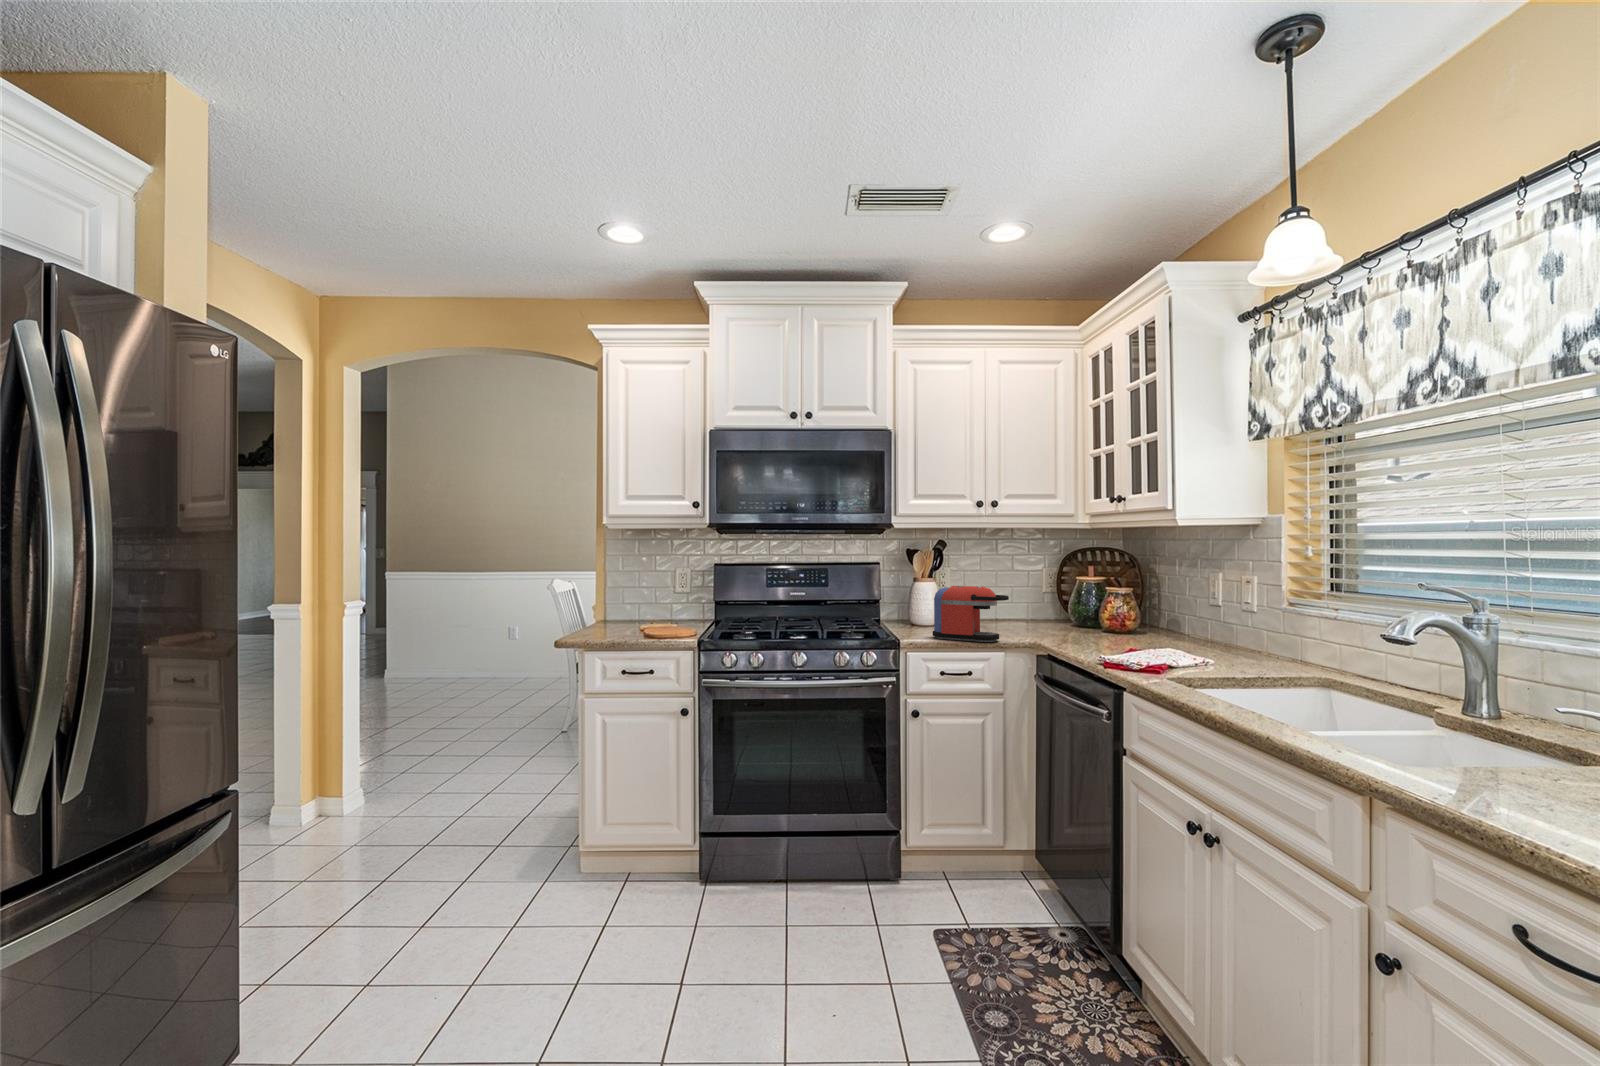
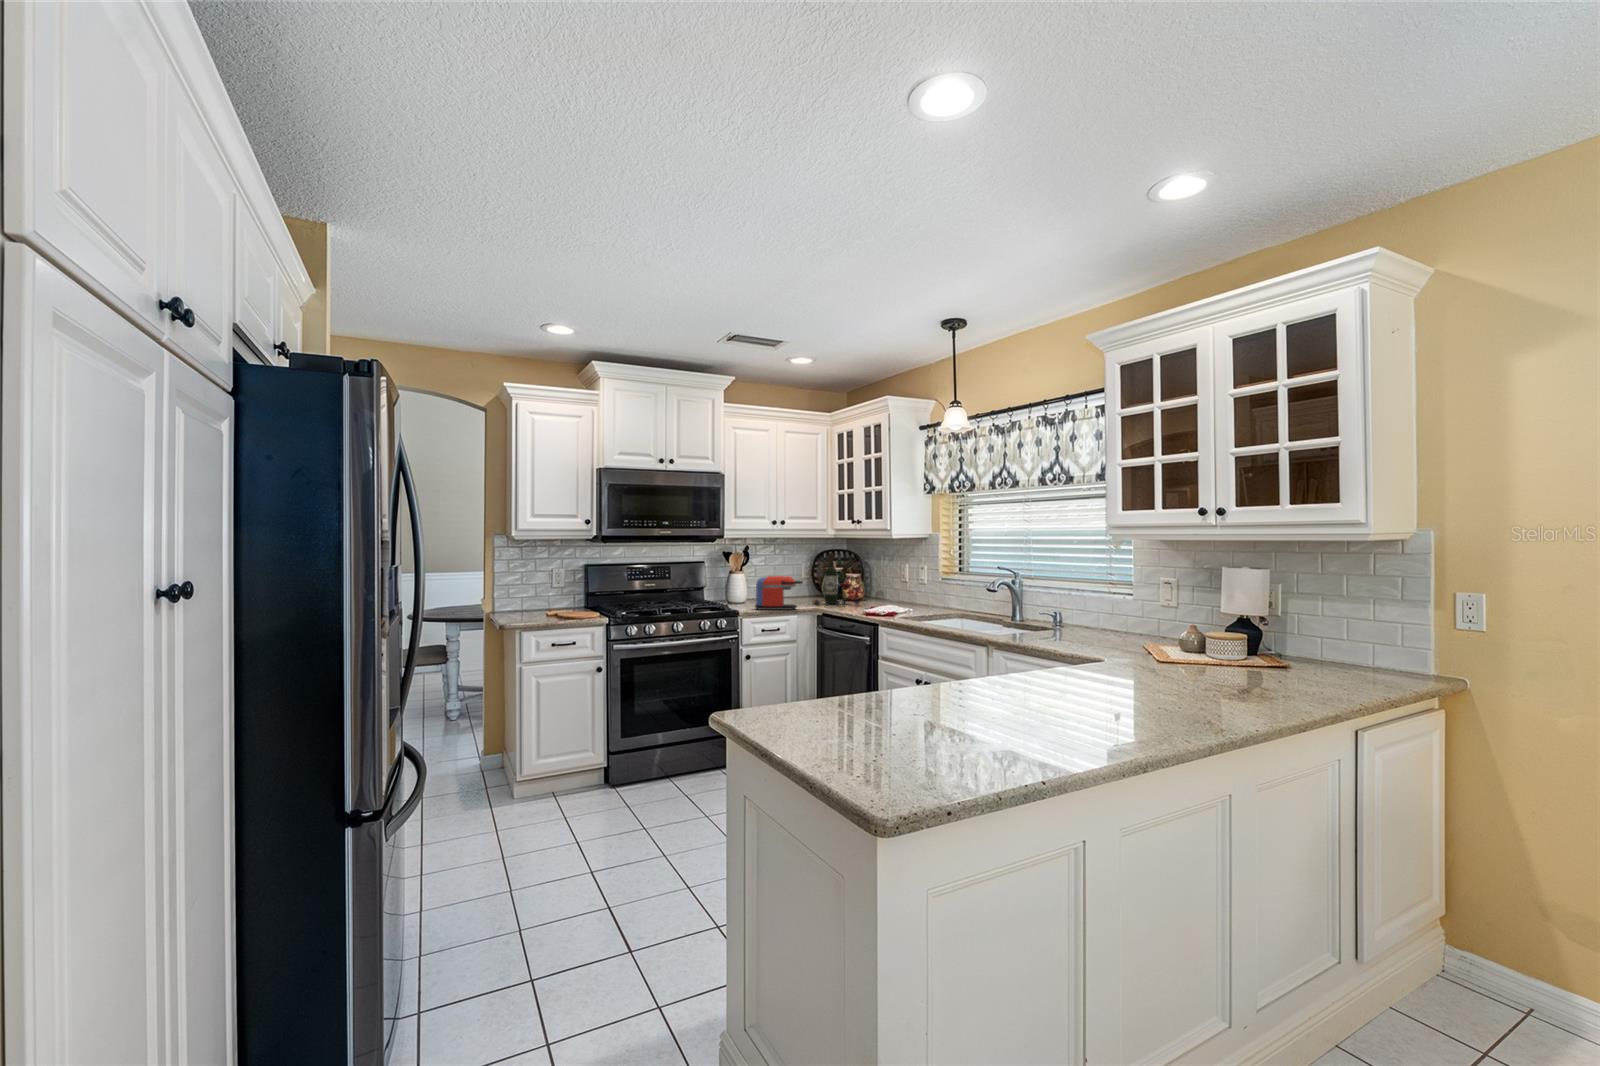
wine bottle: none [1043,551,1127,641] -> present [813,553,861,605]

